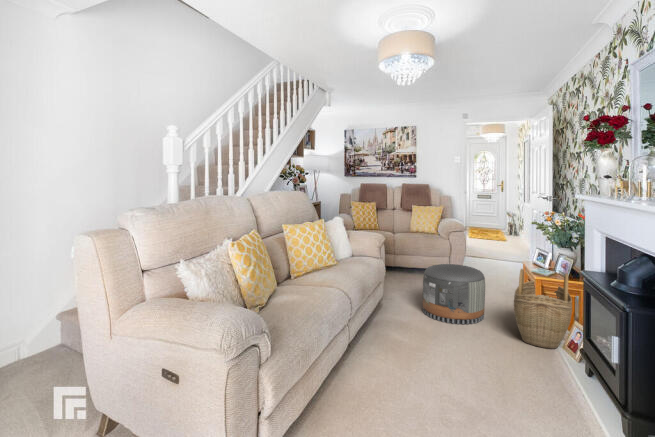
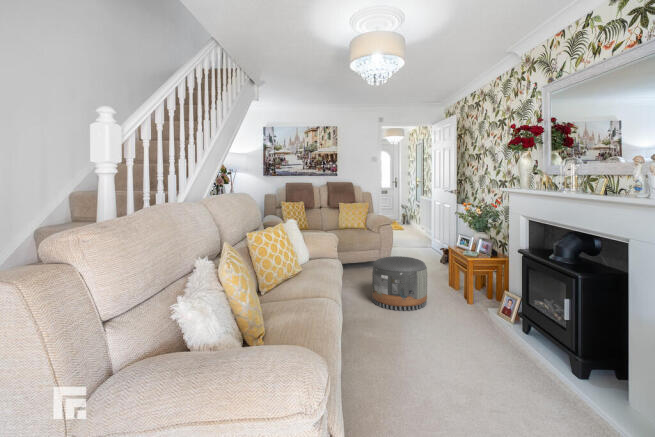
woven basket: present [514,269,572,349] -> none [455,256,502,321]

